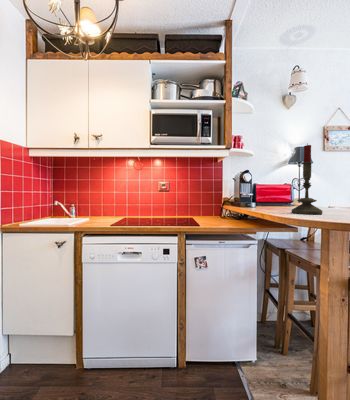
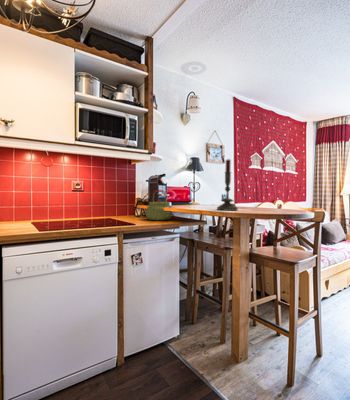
kettle: none [223,189,252,223] -> present [146,190,172,220]

